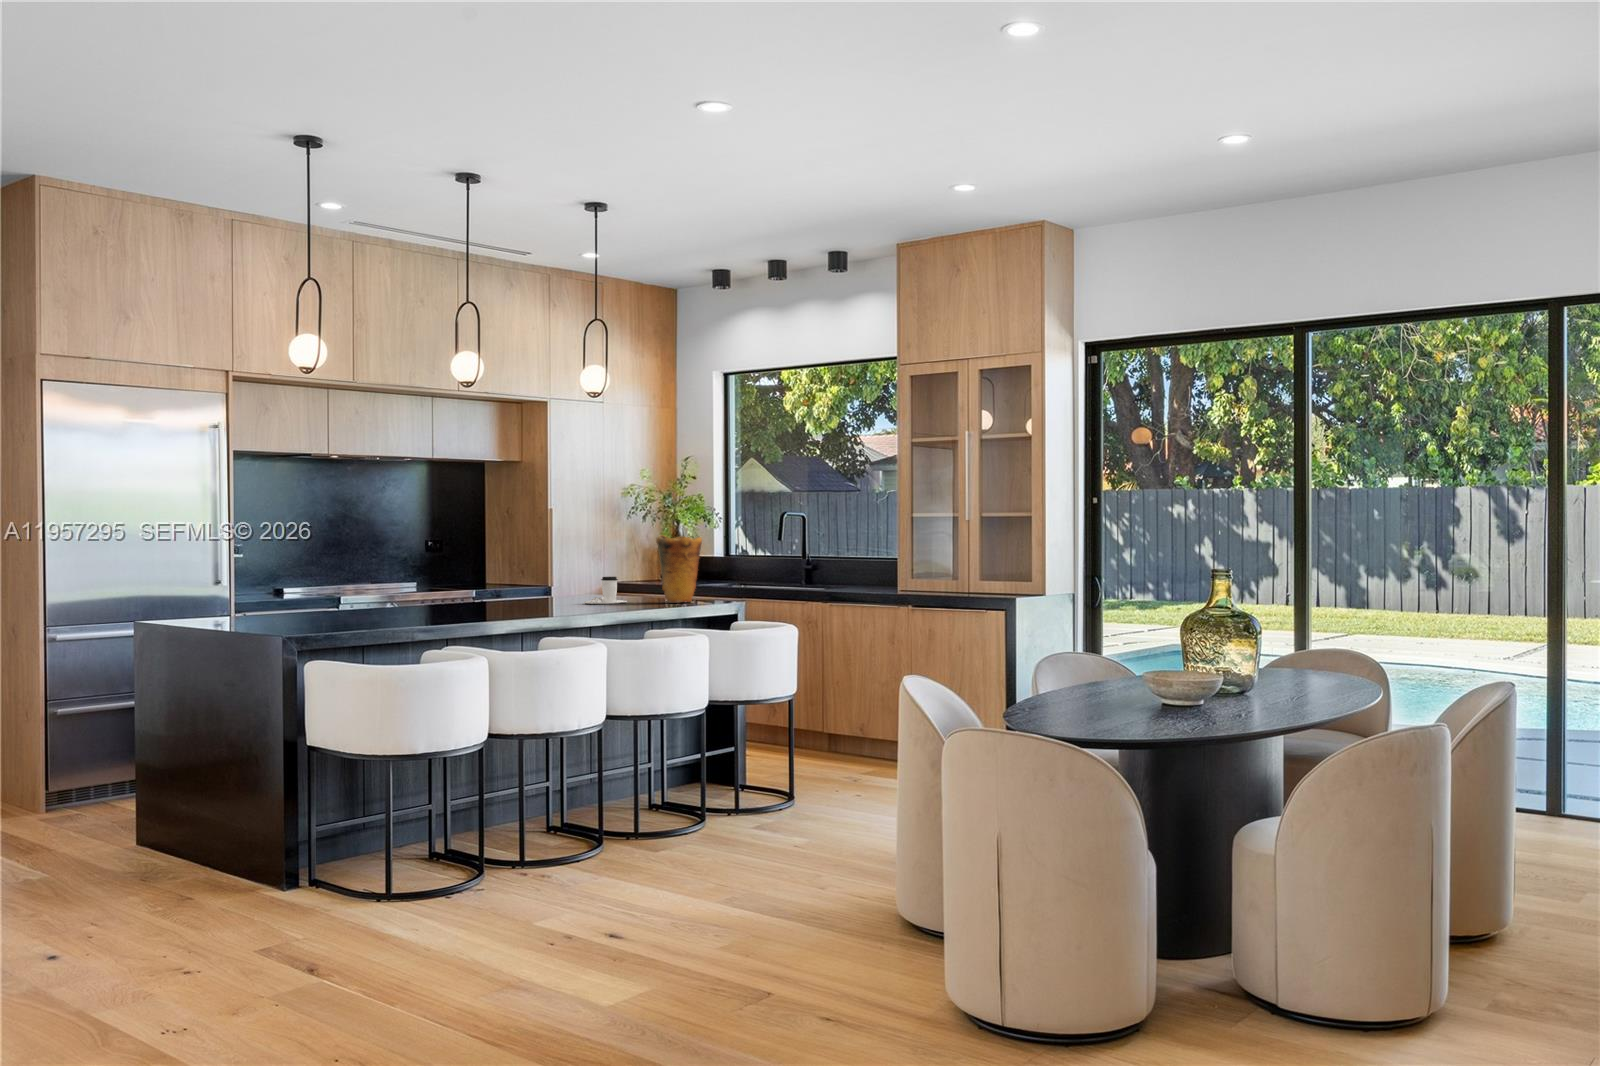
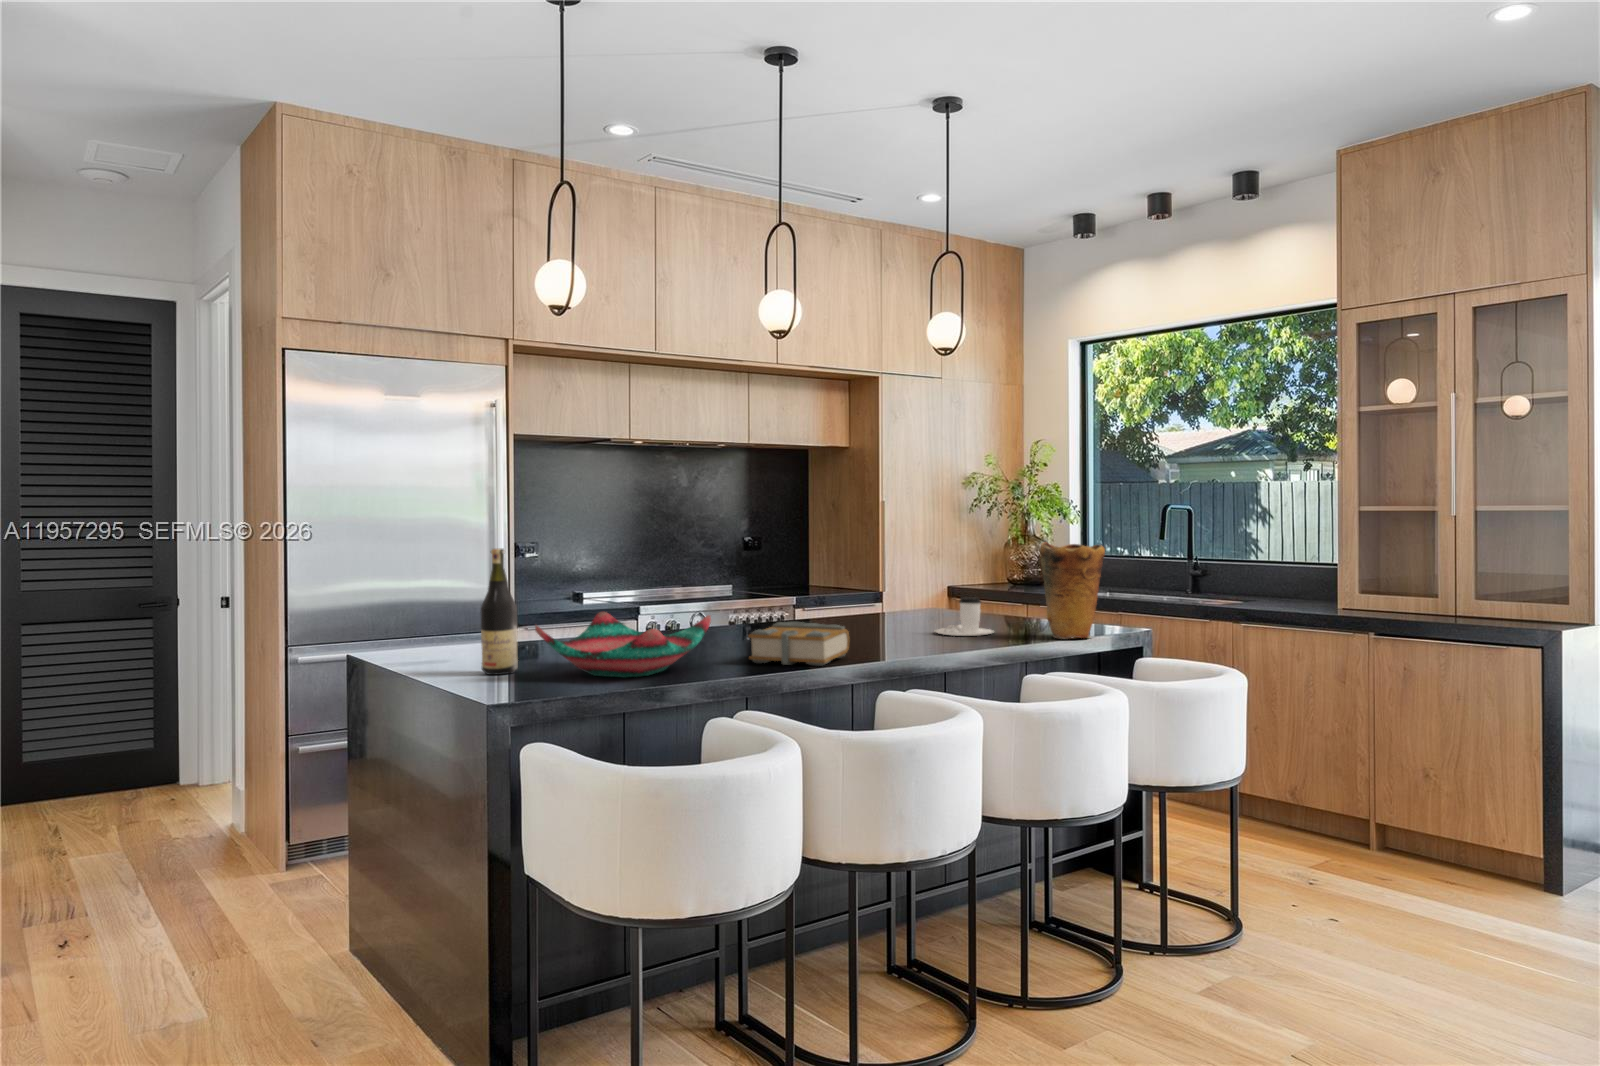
wine bottle: none [249,537,277,626] -> present [480,548,518,675]
decorative bowl: none [295,583,418,624] -> present [535,612,711,677]
book: none [445,589,518,616] -> present [748,622,850,666]

